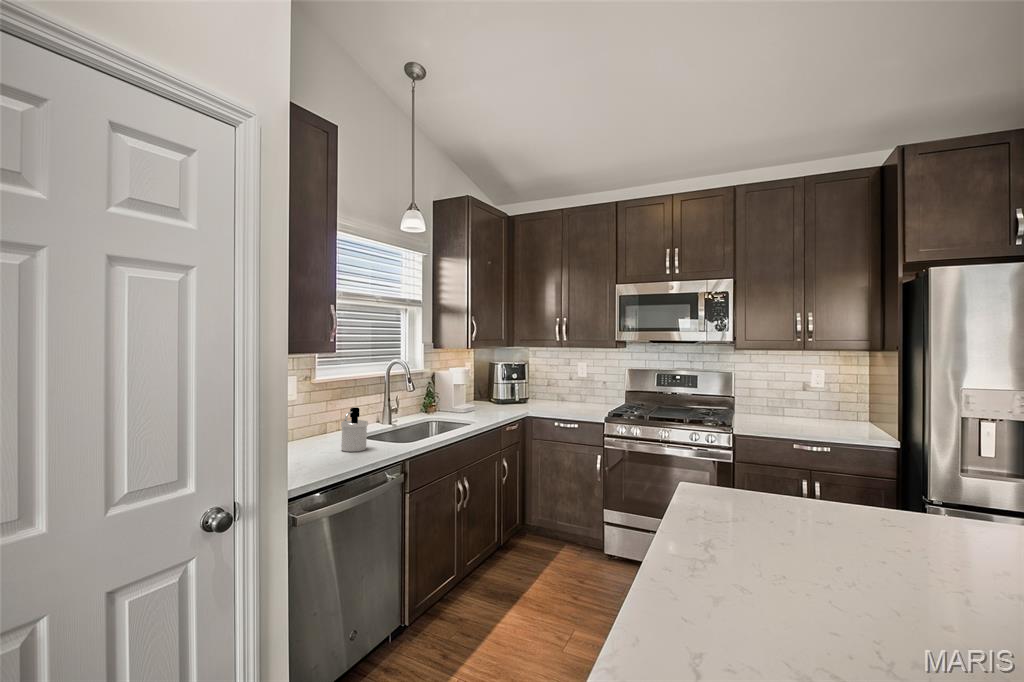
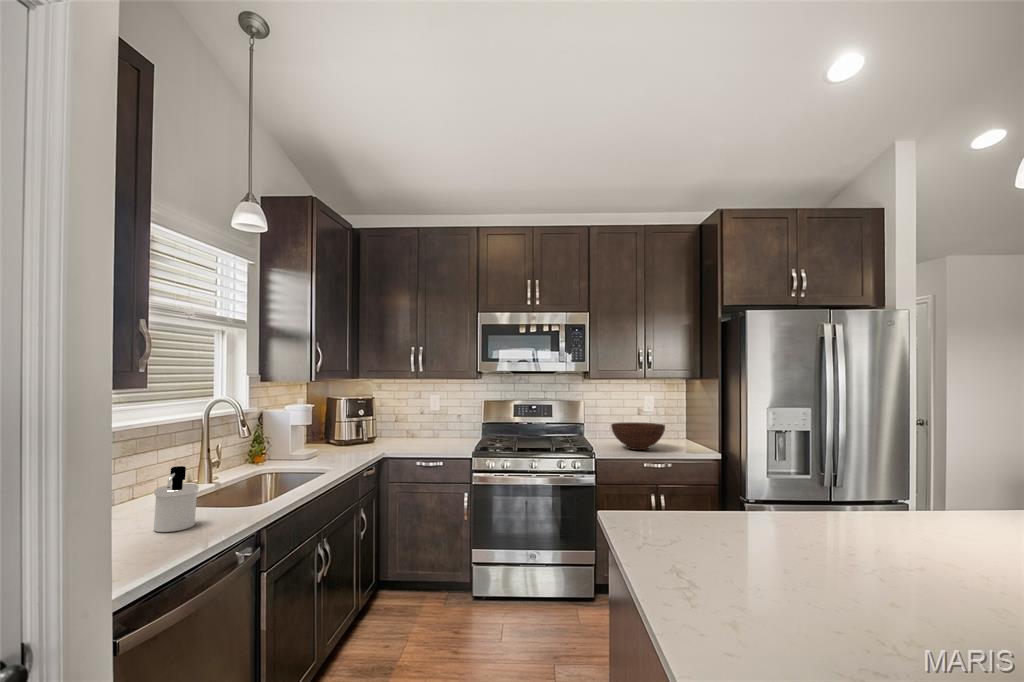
fruit bowl: none [759,397,824,427] -> present [611,423,665,450]

